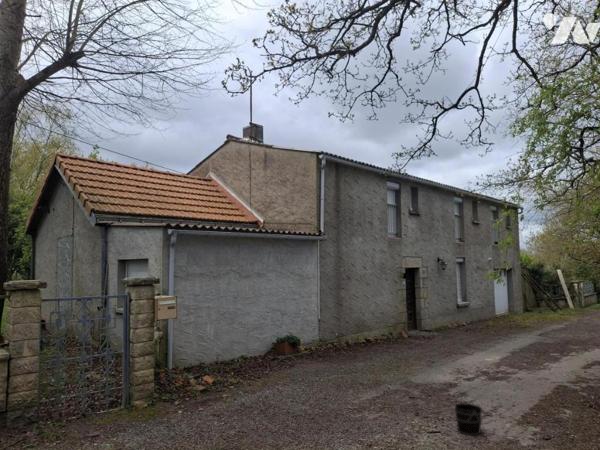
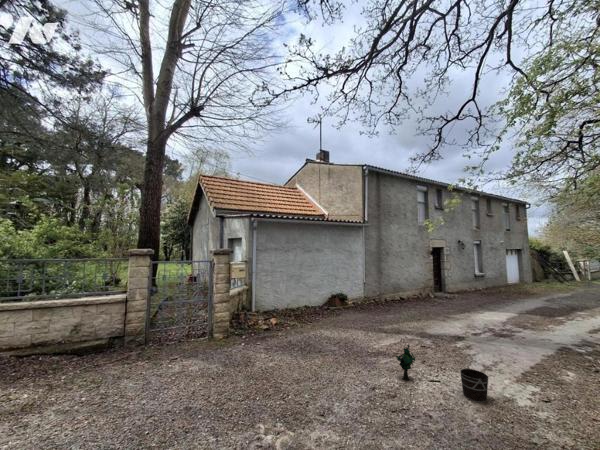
decorative plant: none [386,385,408,426] -> present [396,345,415,381]

